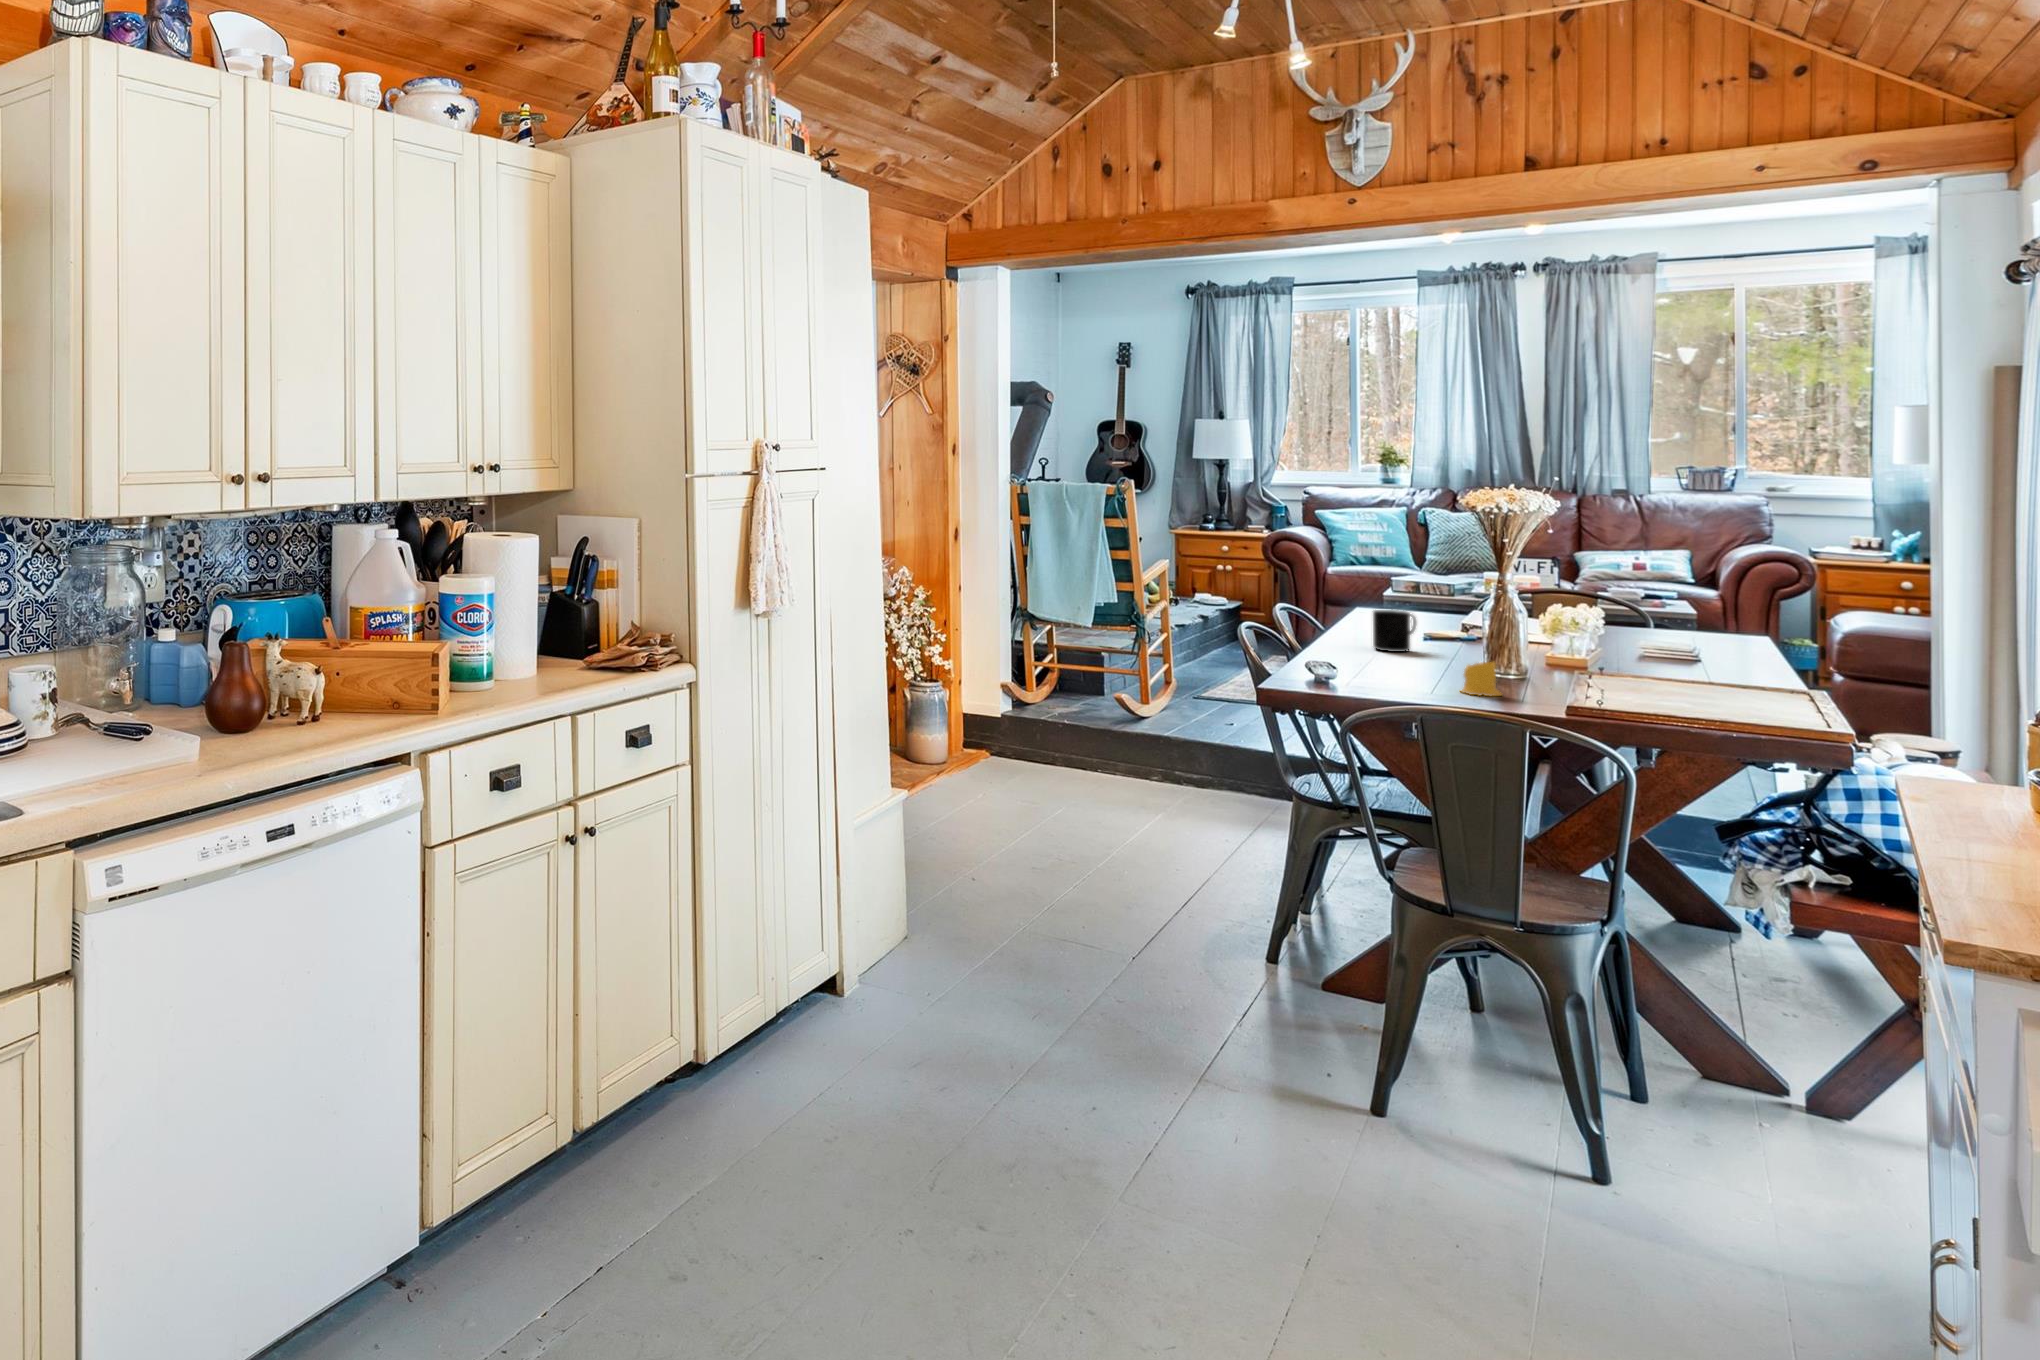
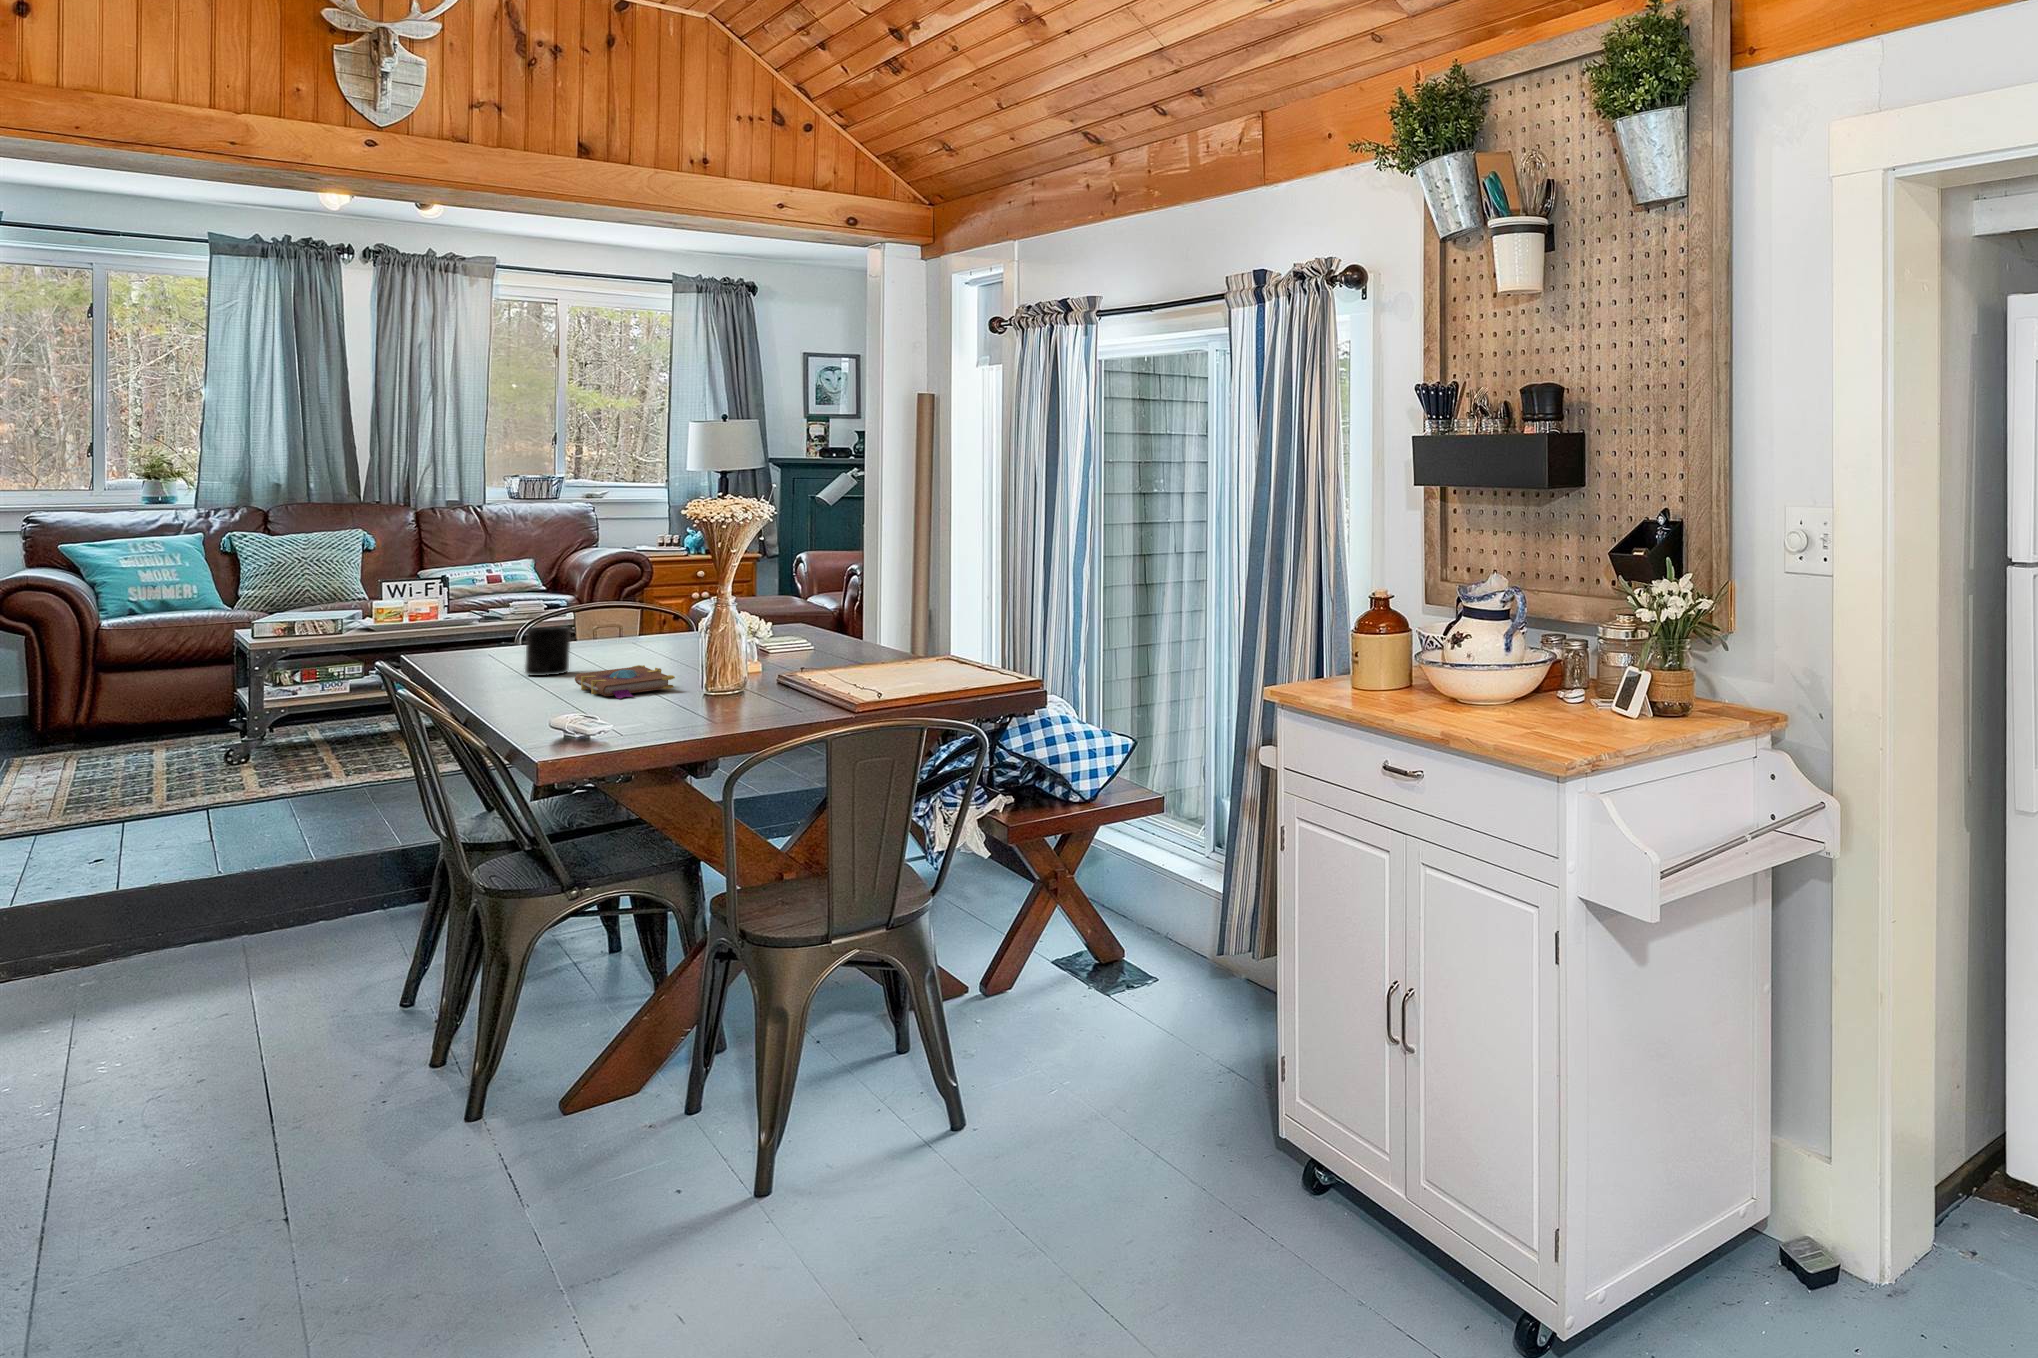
book: none [1371,652,1447,678] -> present [575,665,675,699]
candle: present [1461,662,1501,696] -> none [721,659,765,698]

